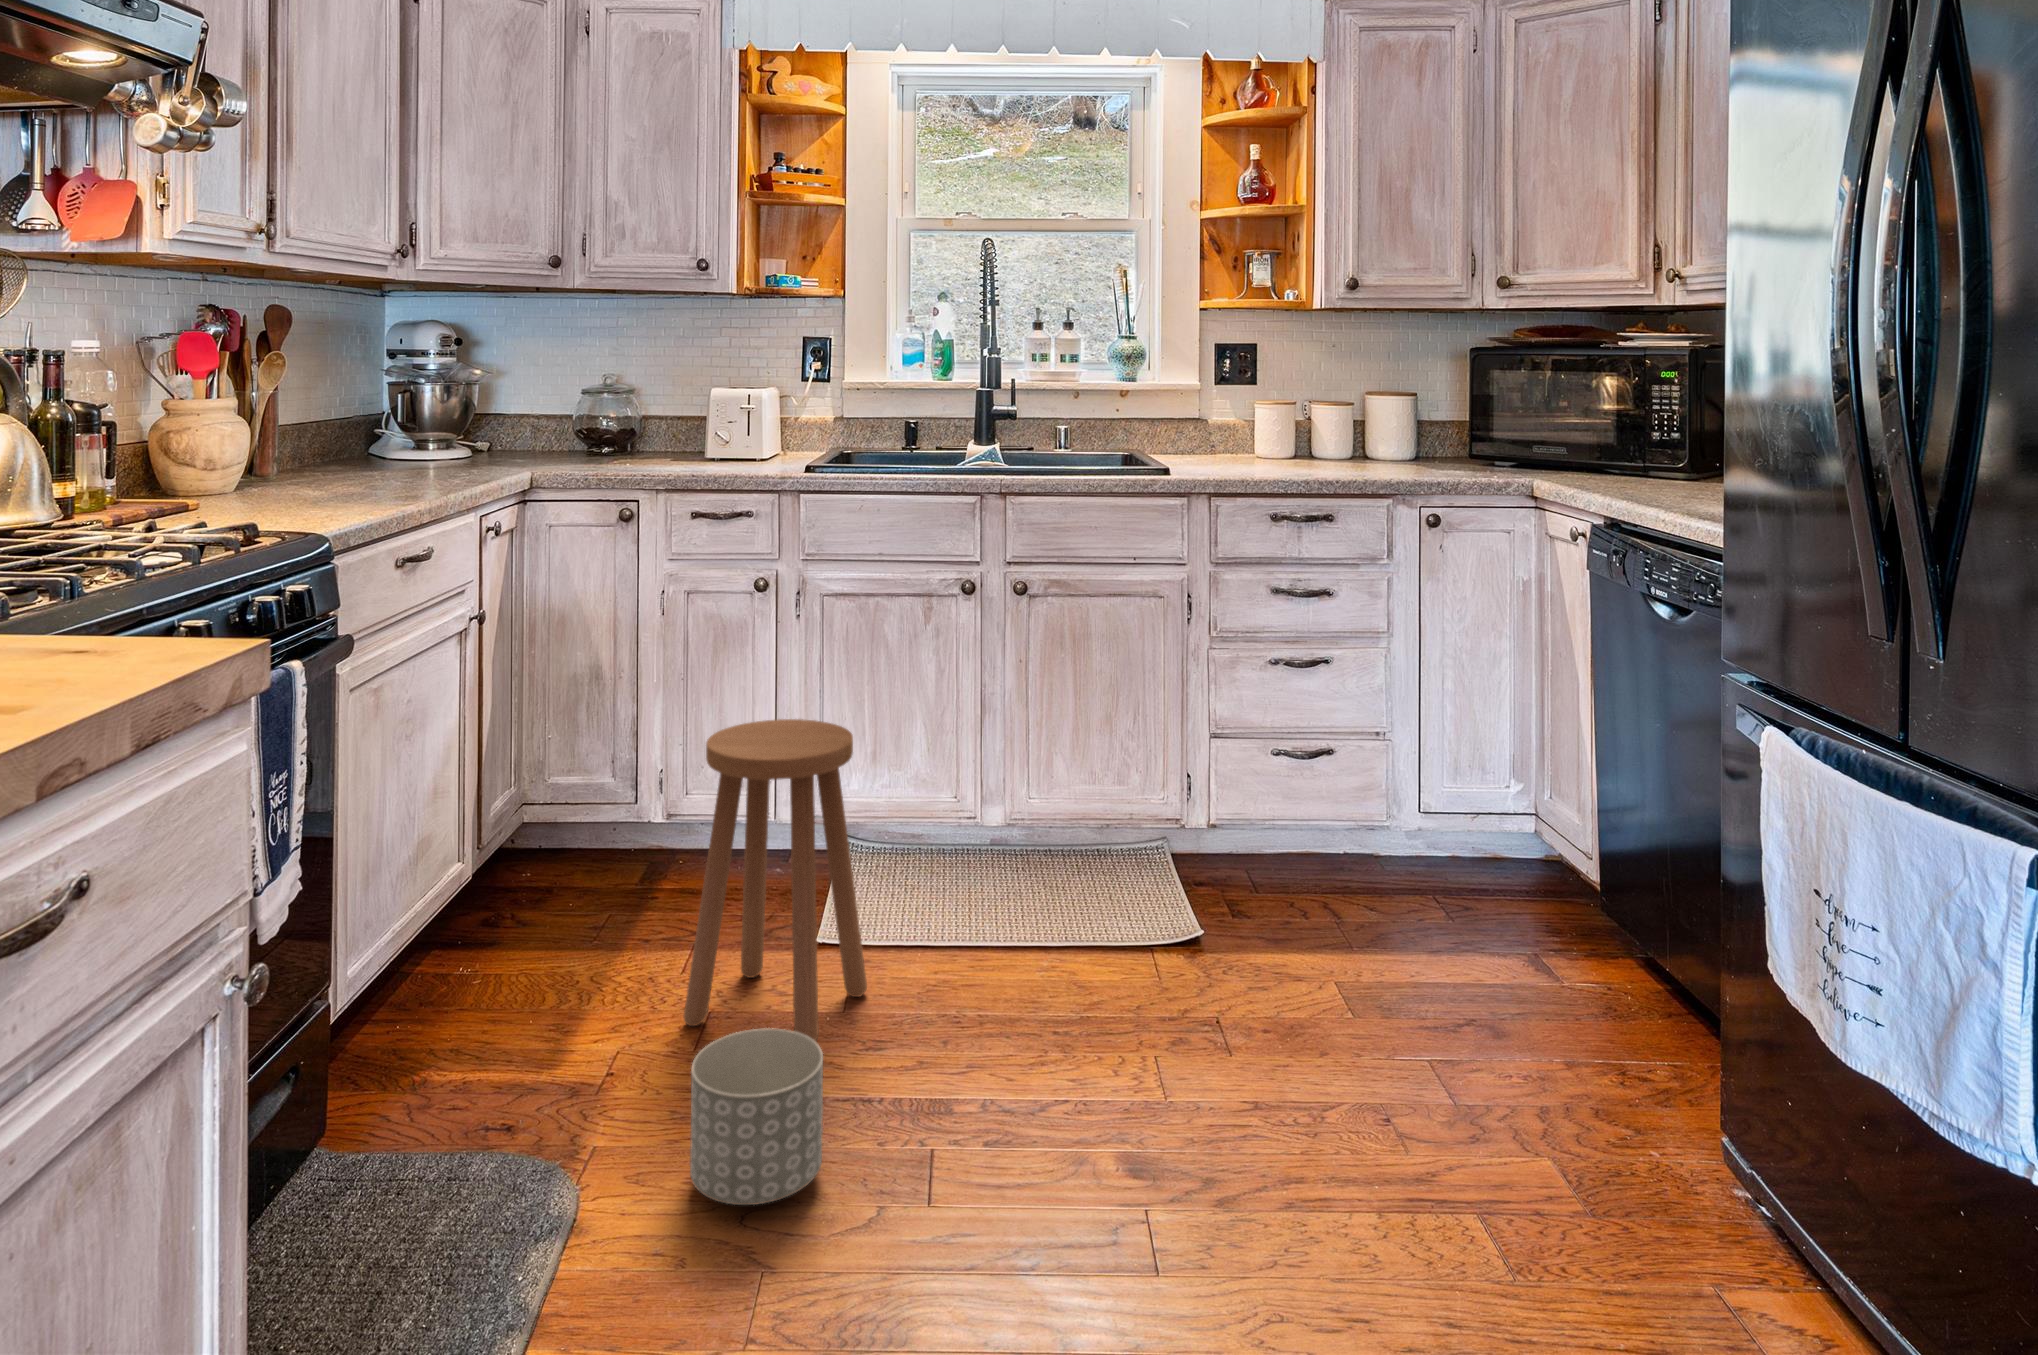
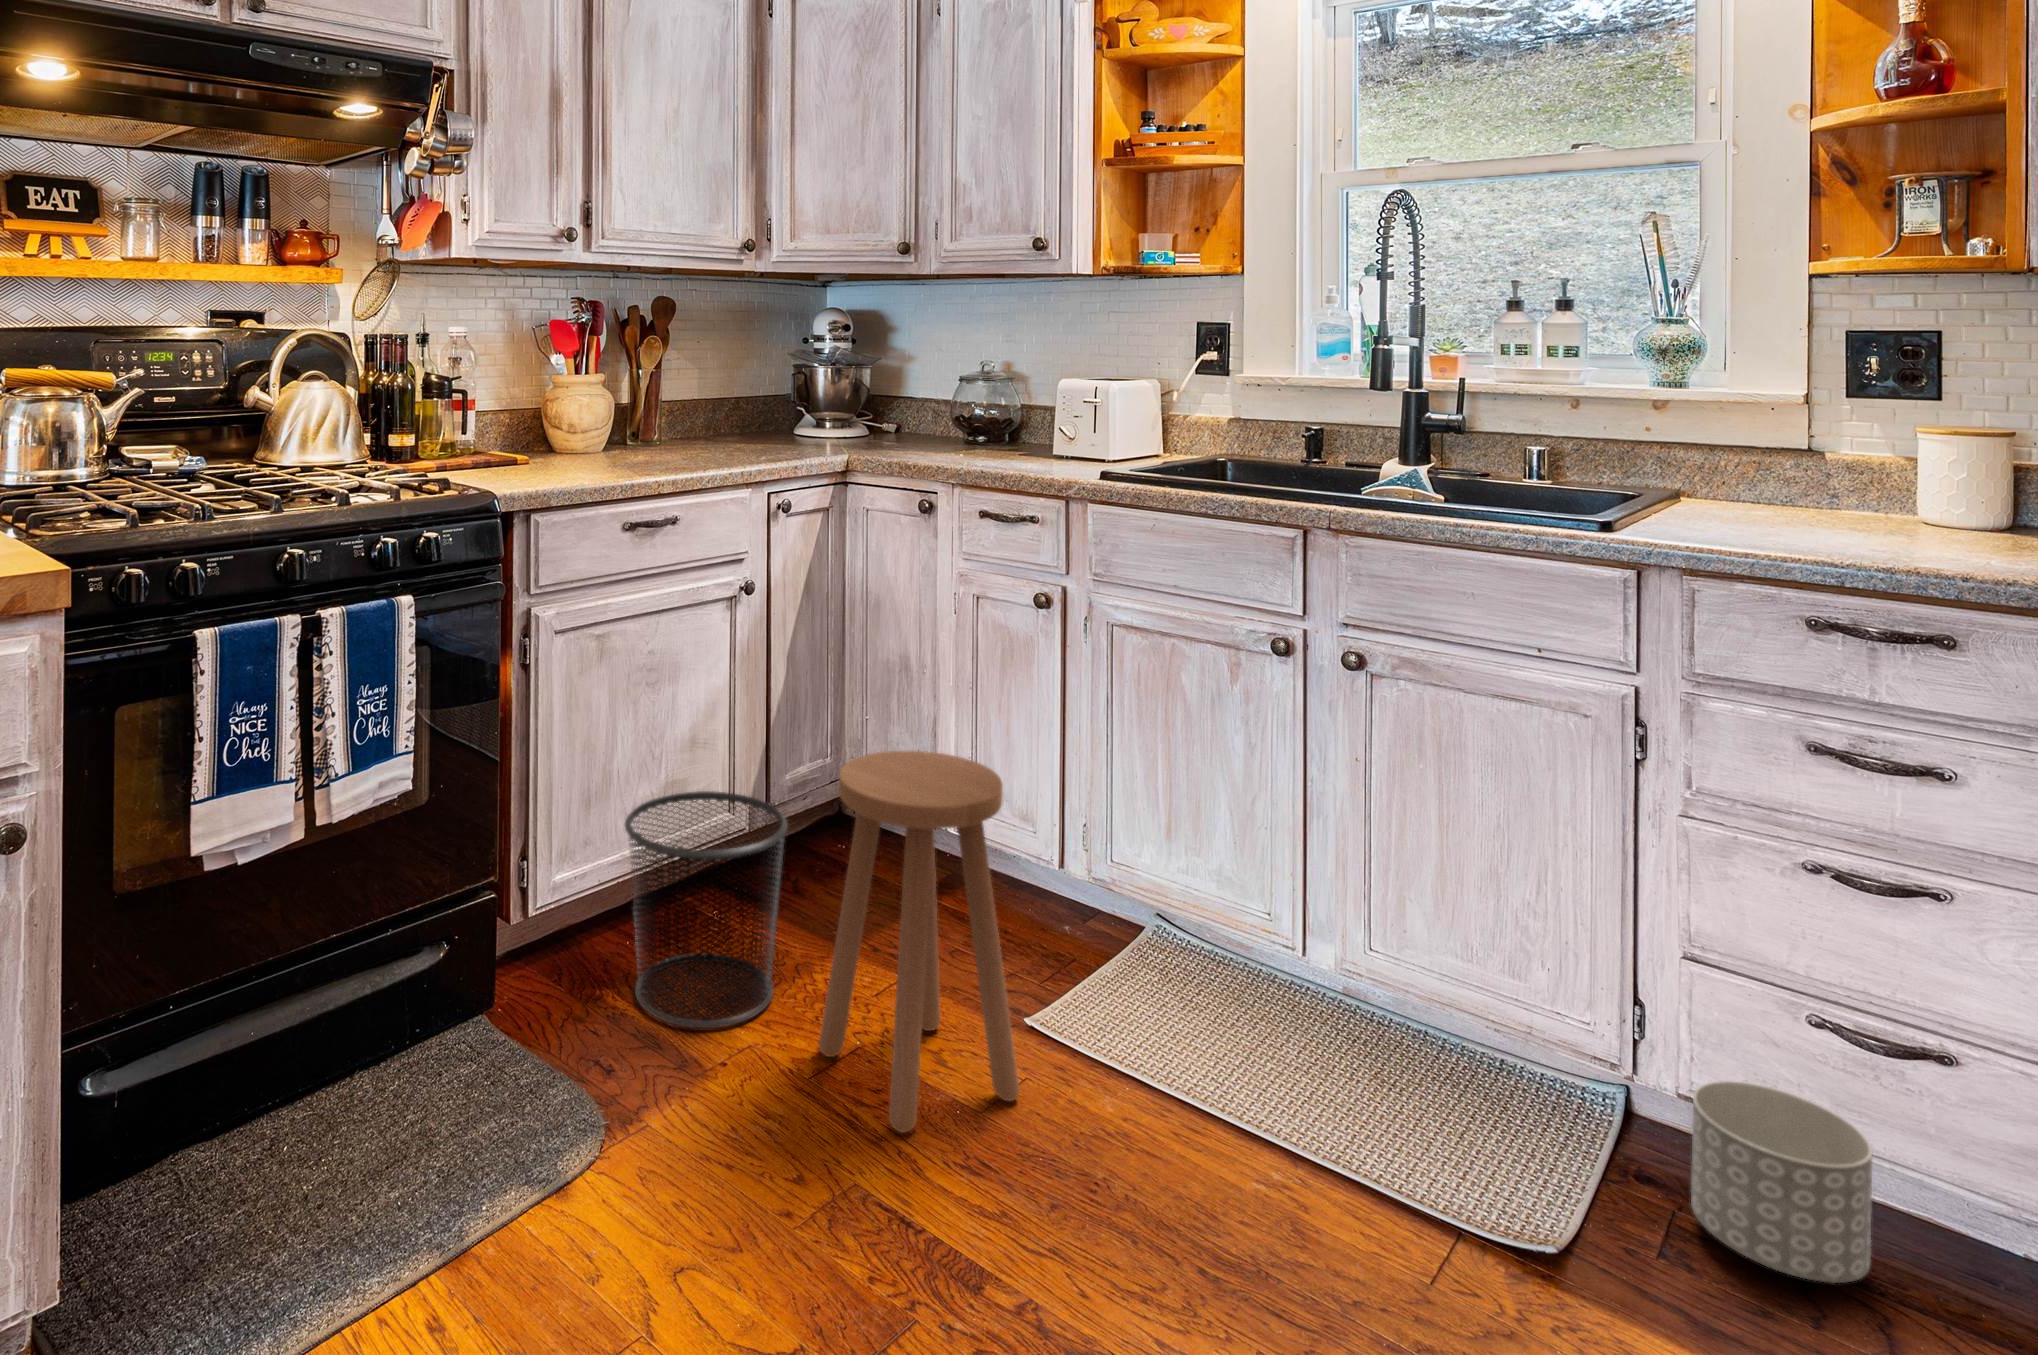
waste bin: none [439,818,619,1063] -> present [625,791,788,1028]
planter: present [690,1028,823,1205] -> present [1691,1081,1873,1283]

